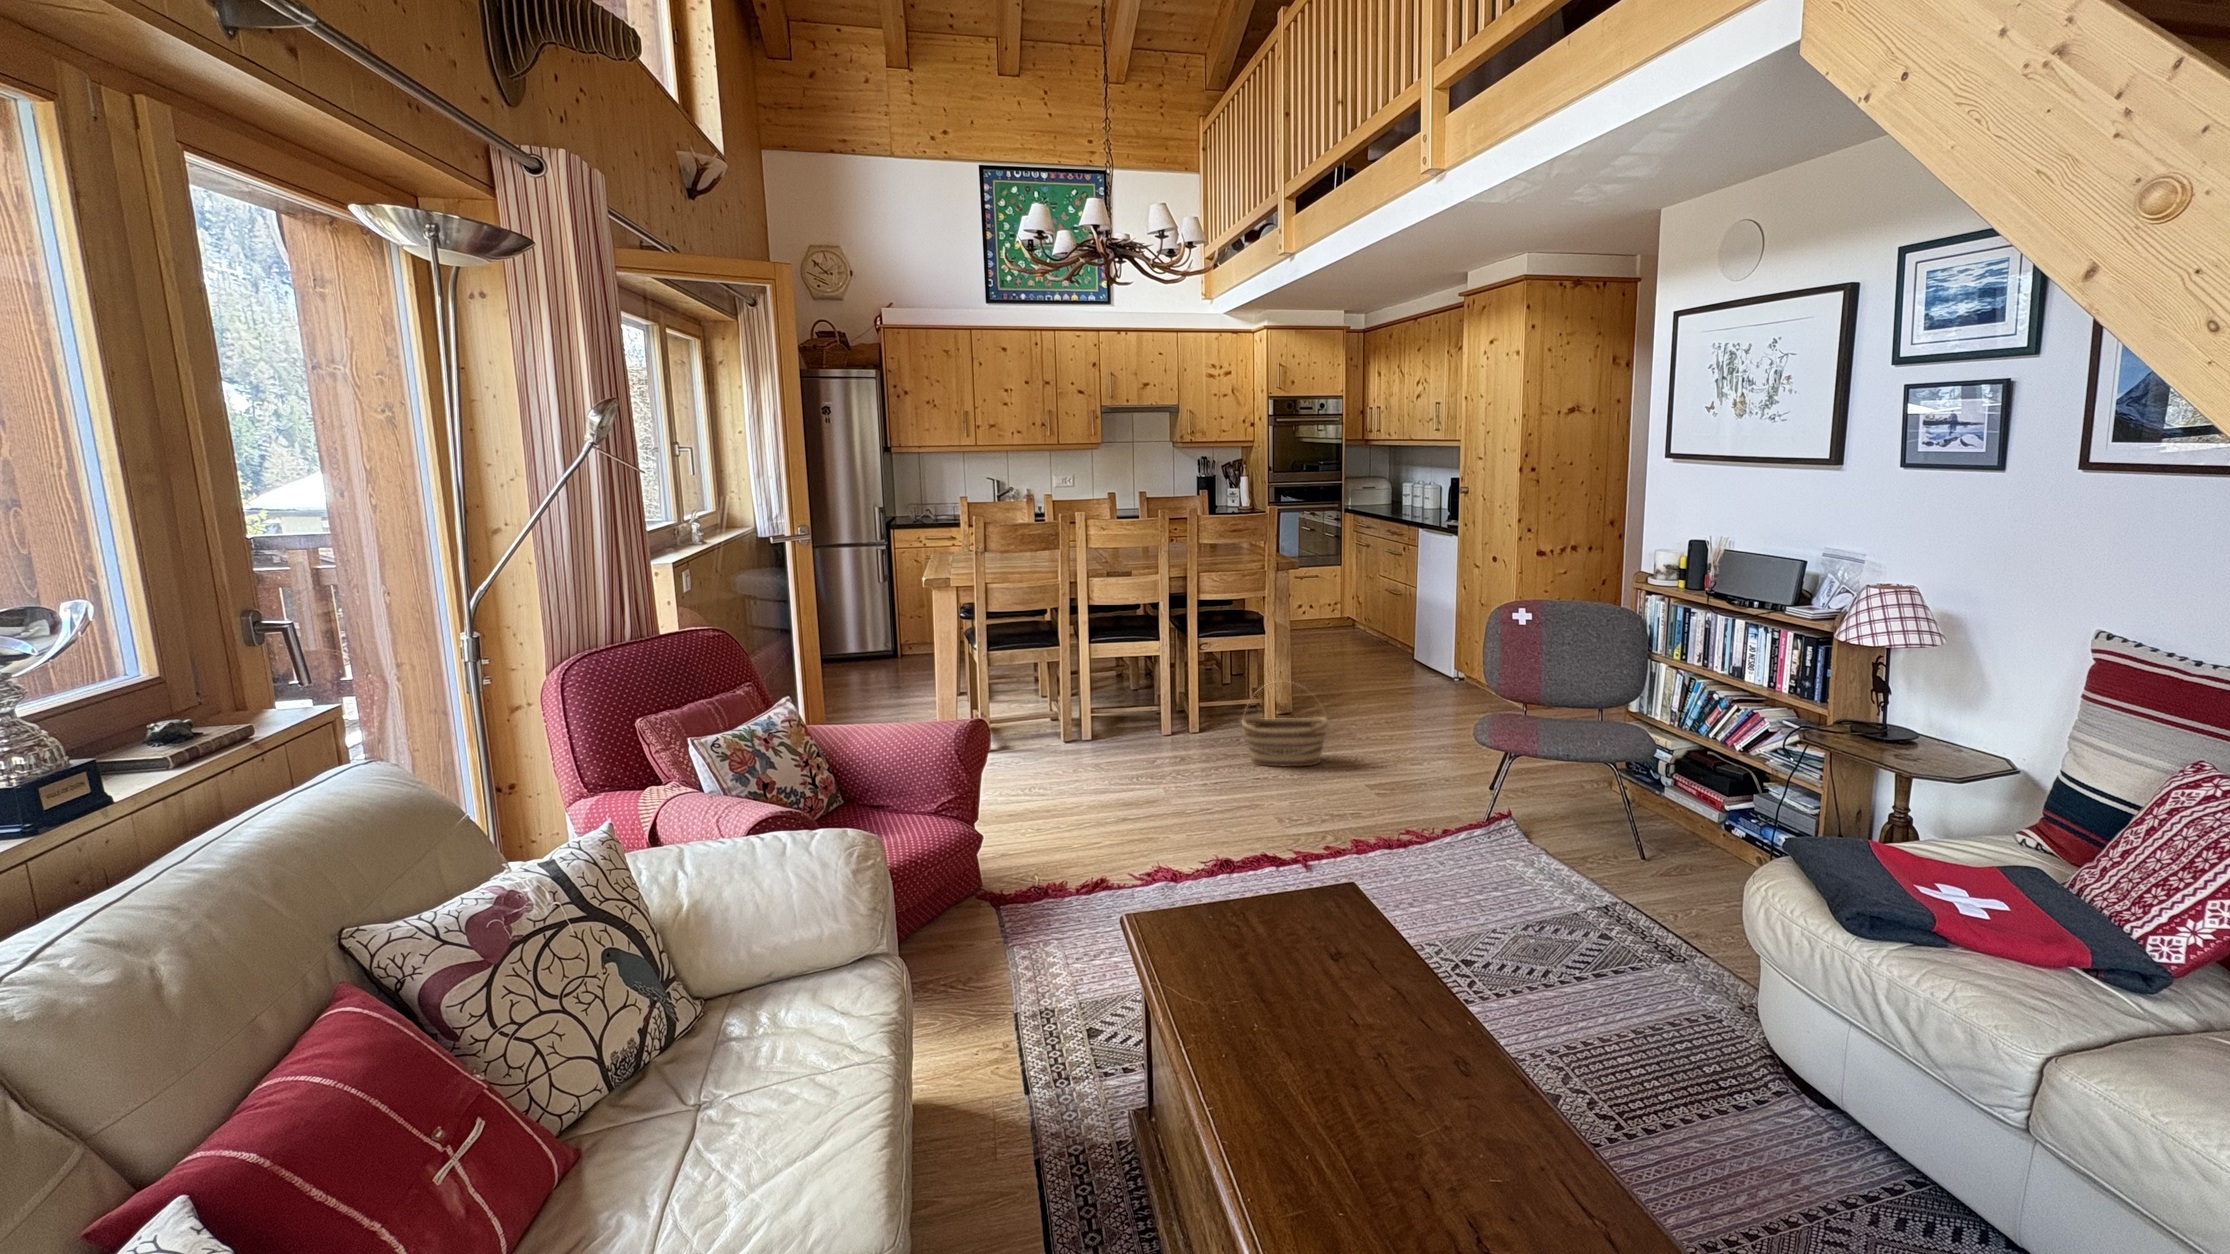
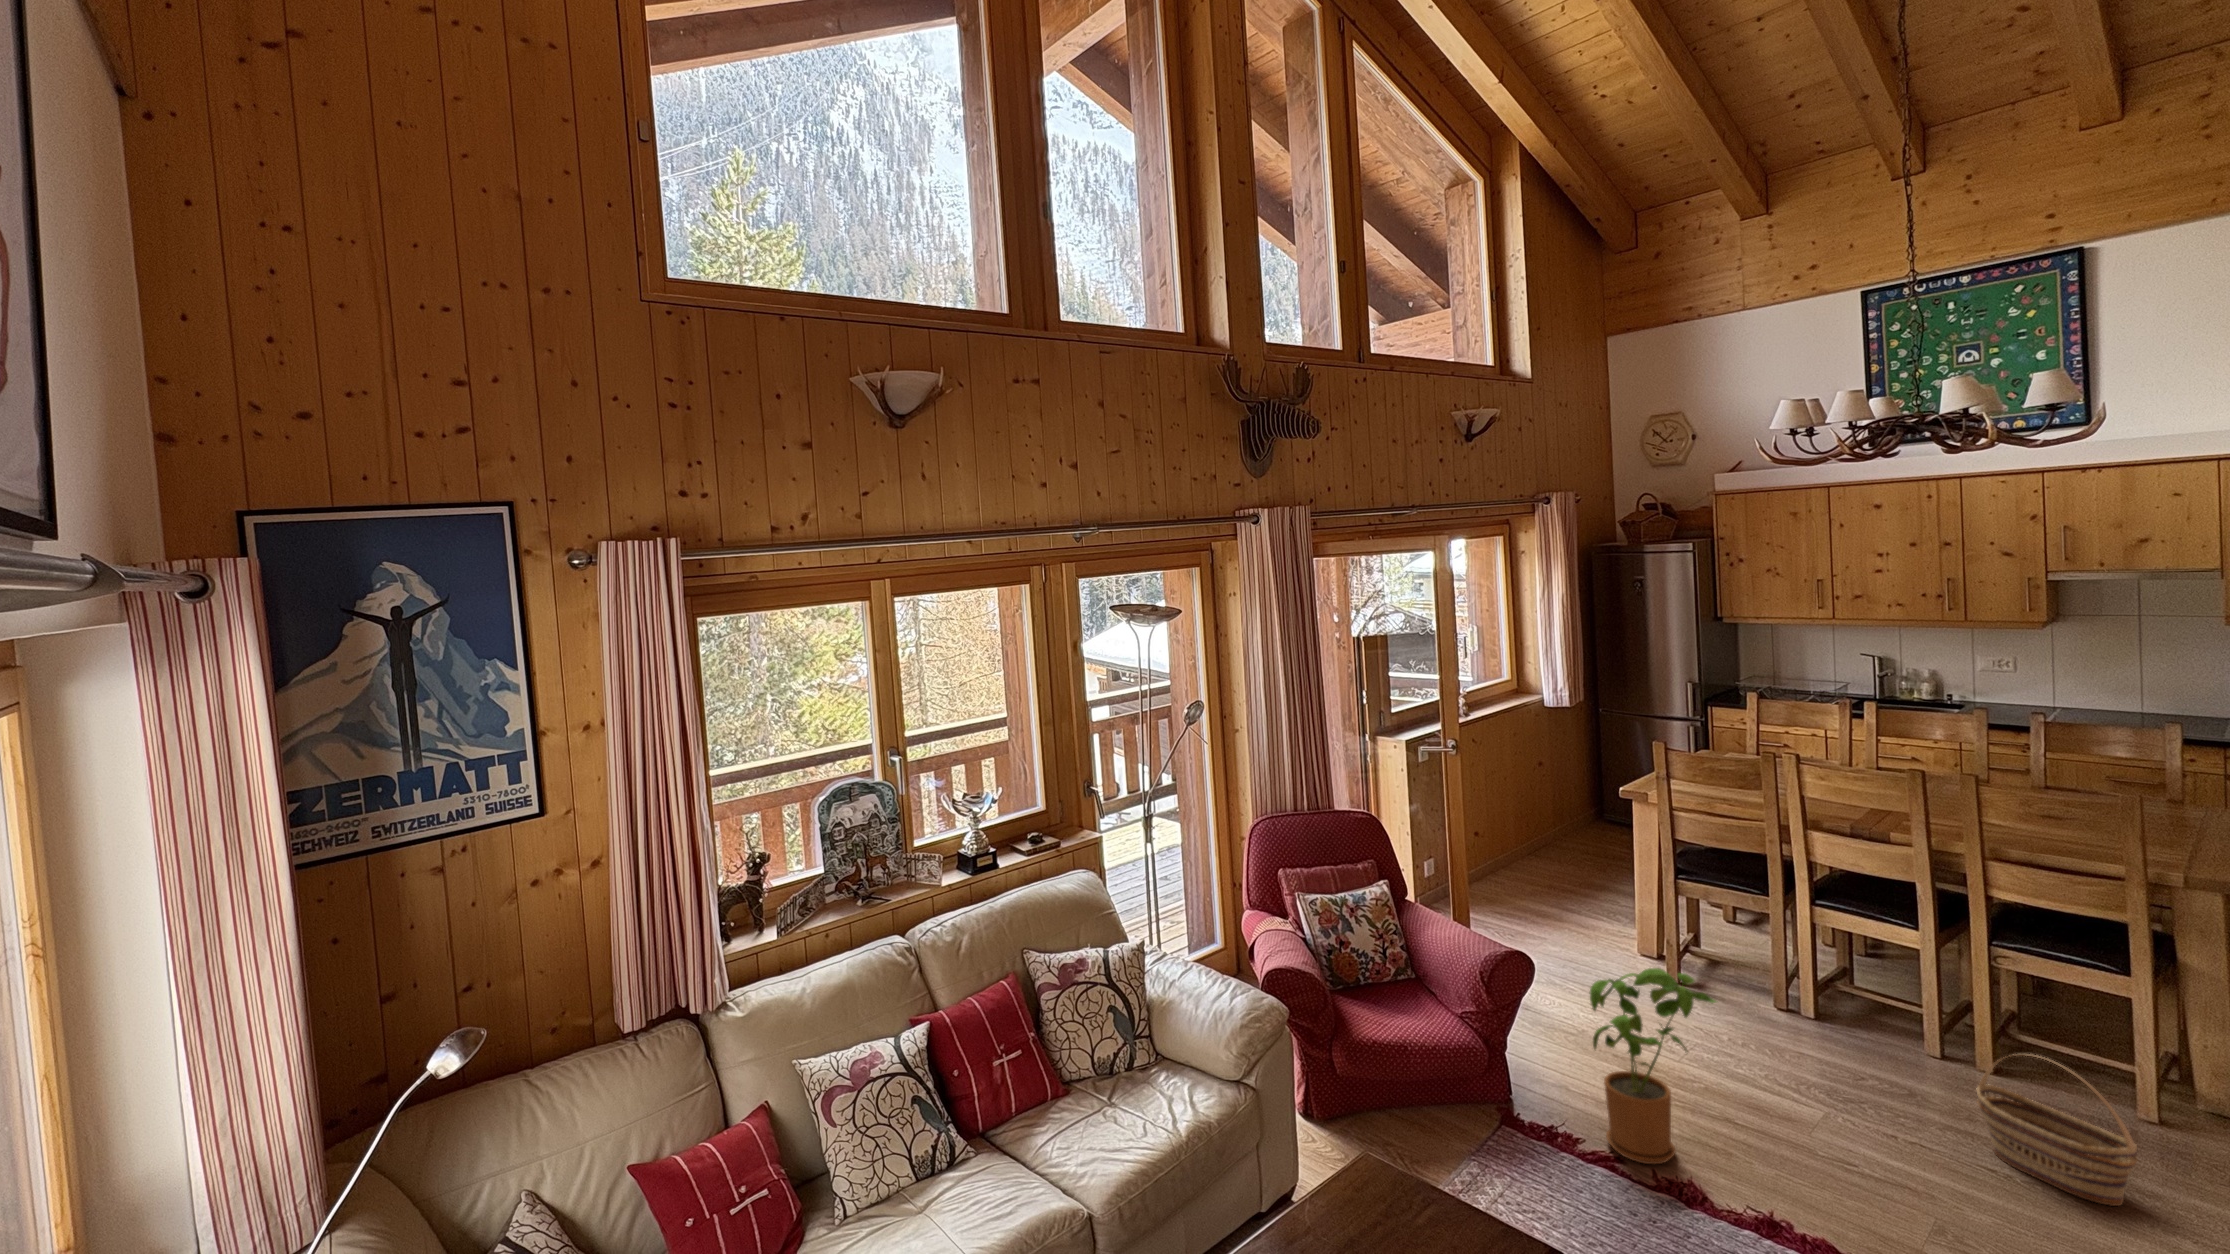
house plant: none [1051,679,1158,874] -> present [1590,968,1716,1164]

